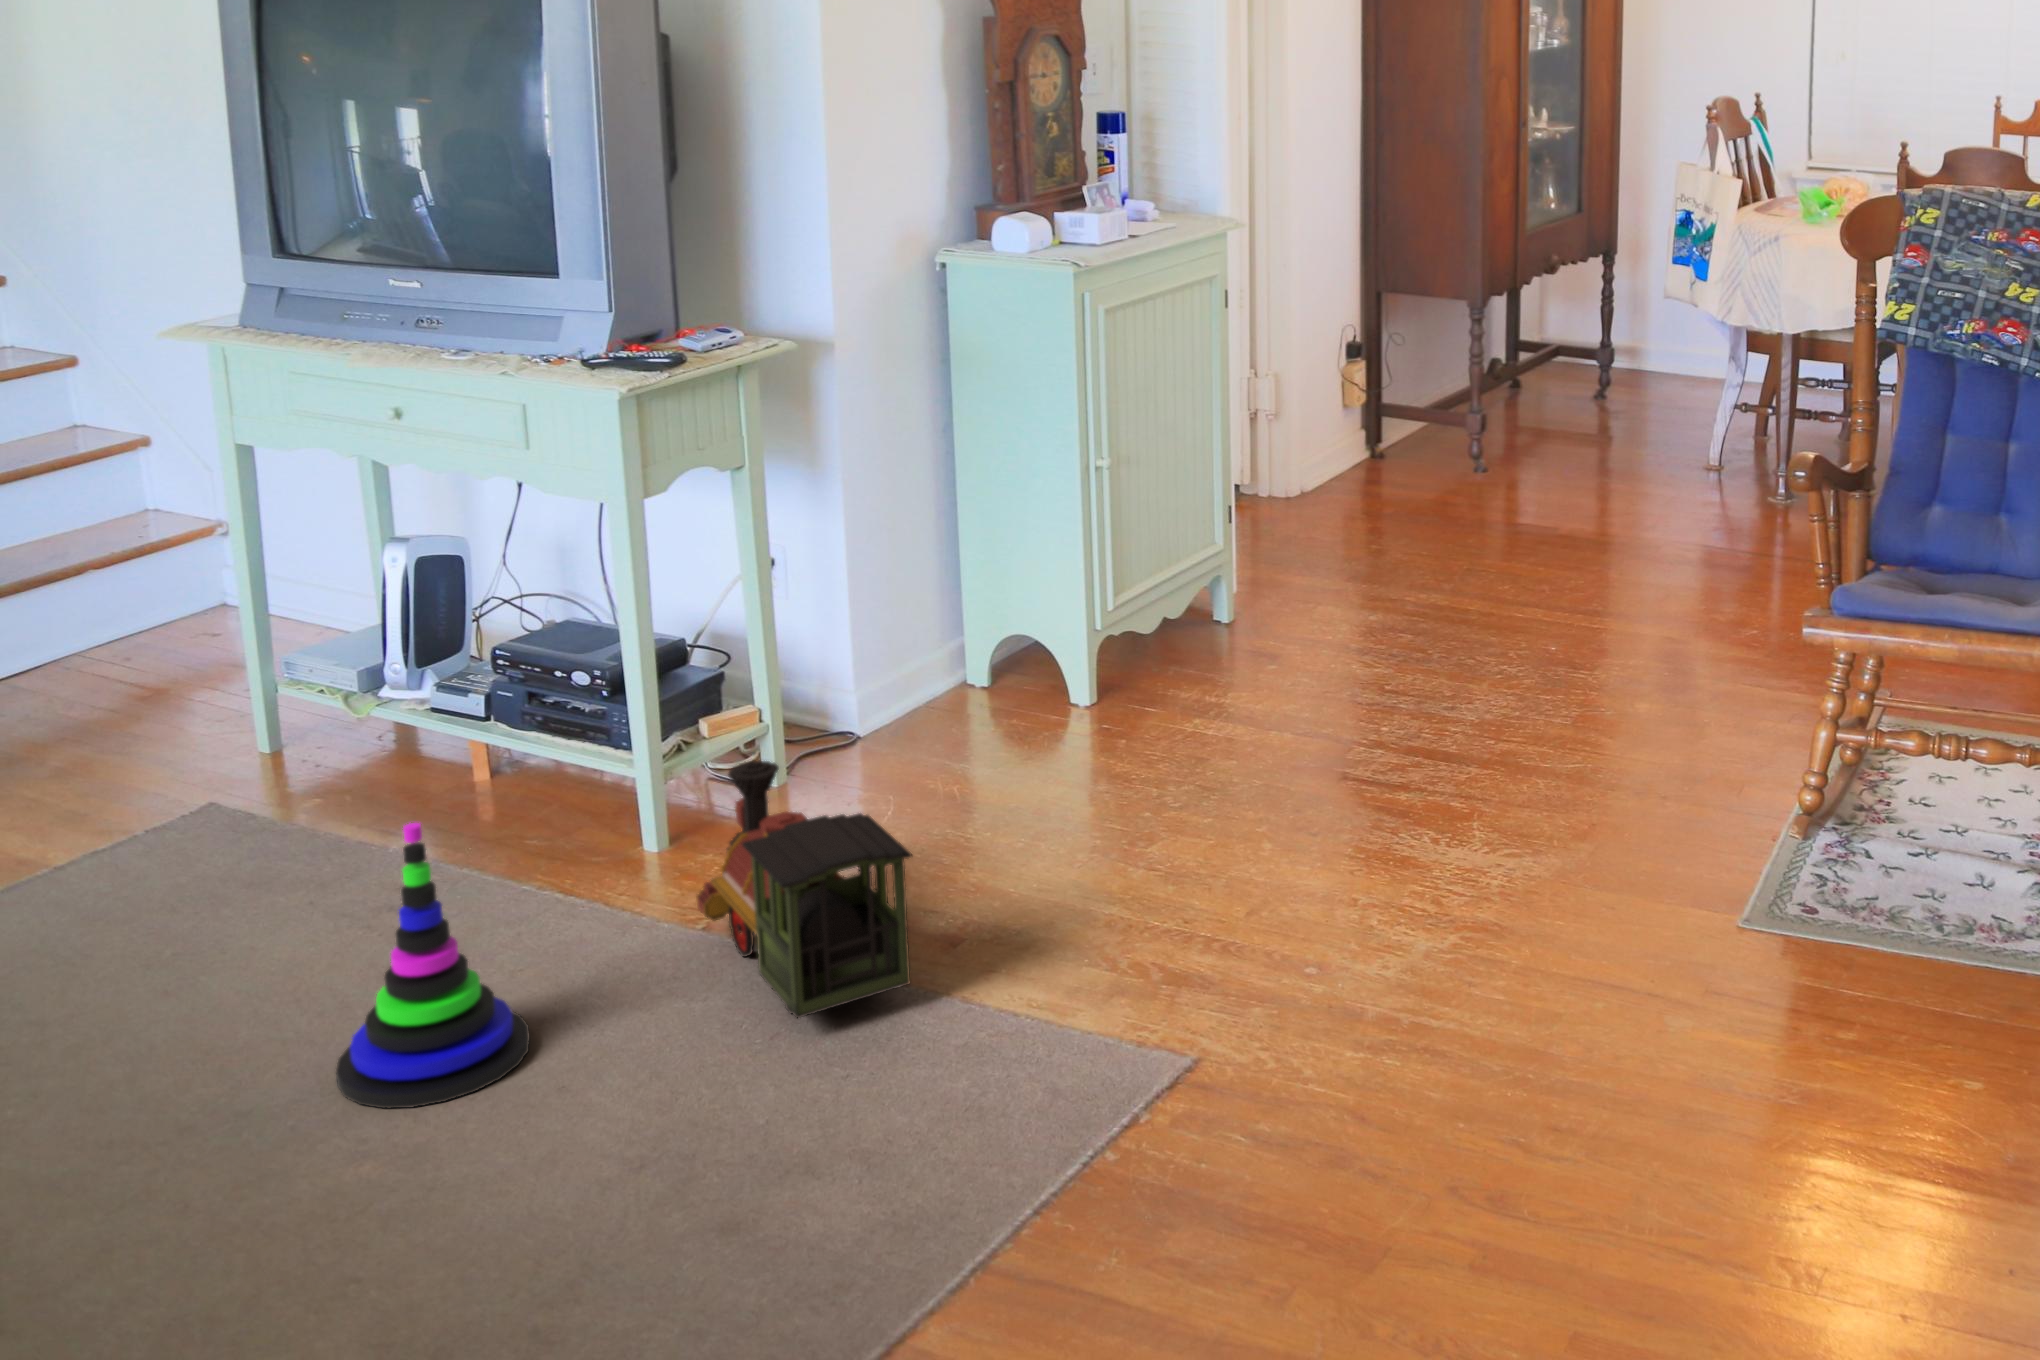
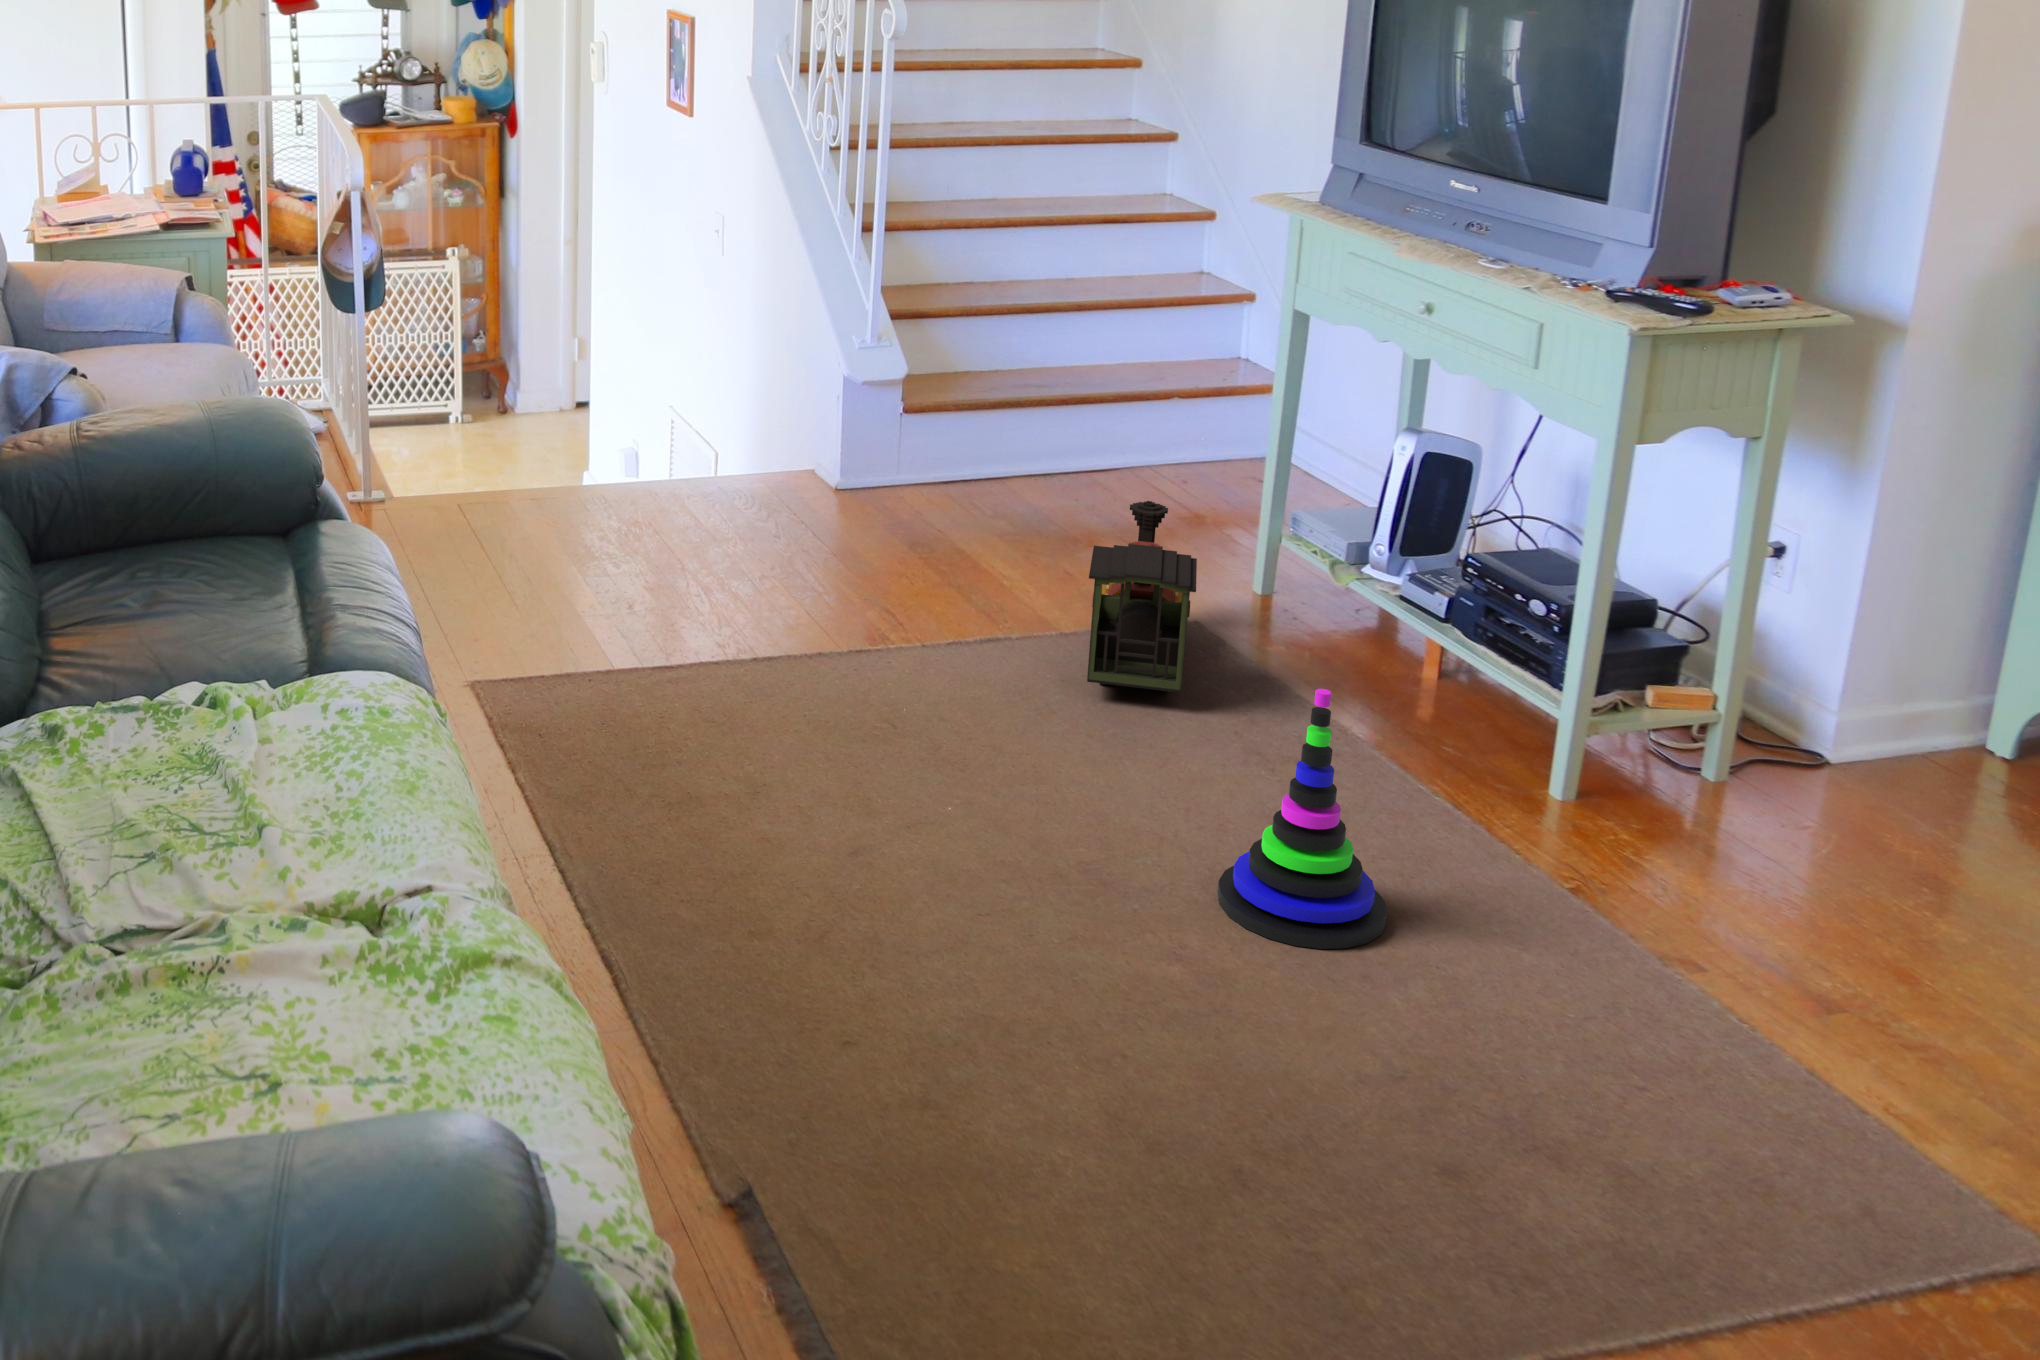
toy train: present [696,760,912,1018] -> present [1087,501,1197,693]

